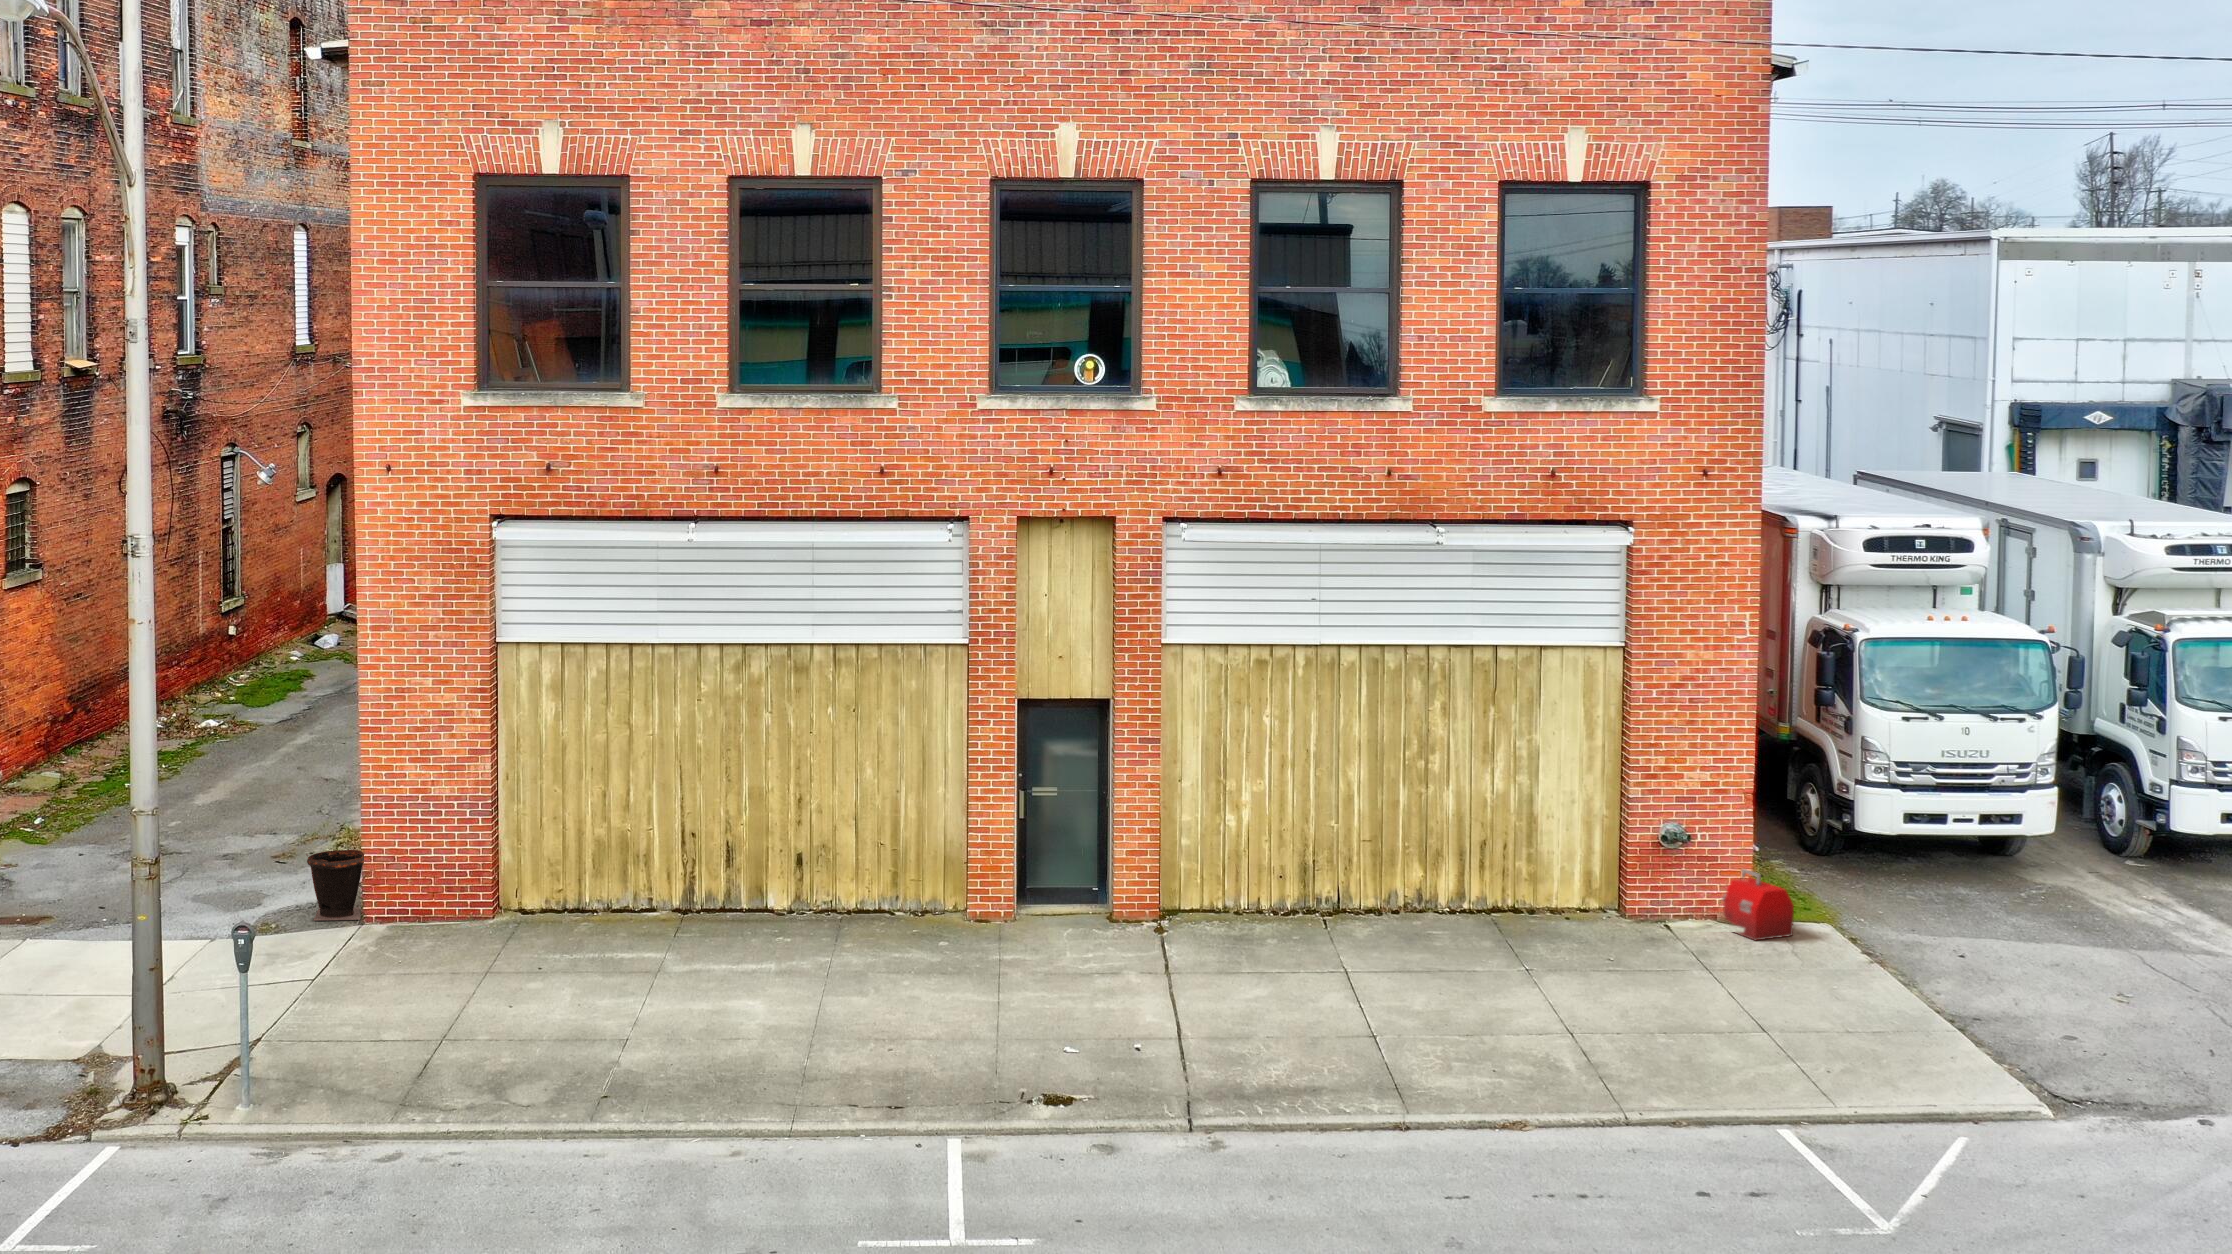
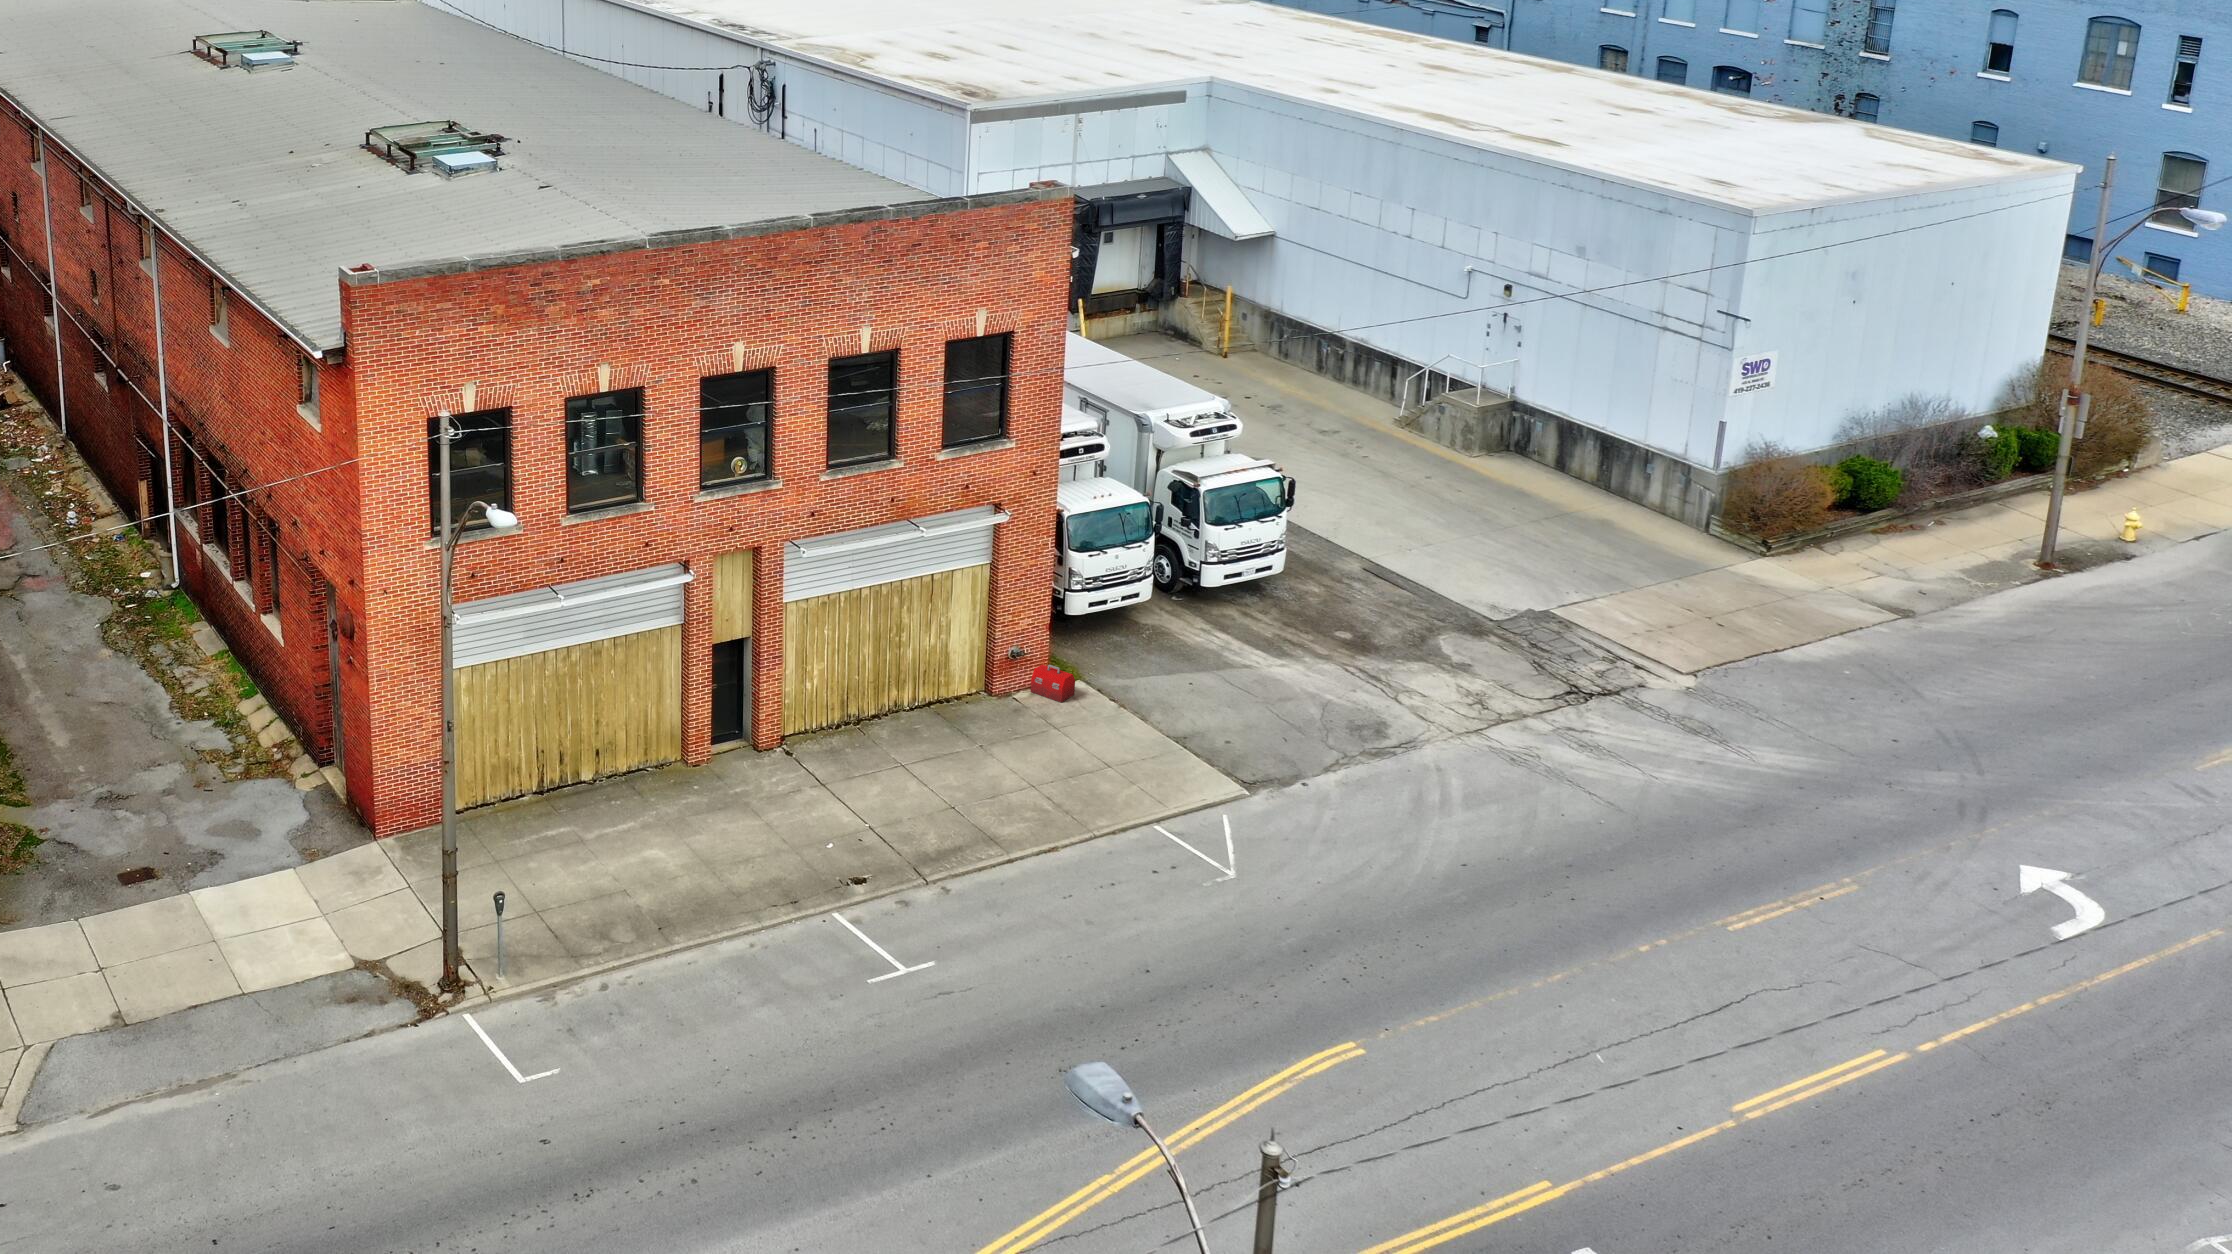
waste bin: present [306,850,364,921] -> none [340,799,378,847]

